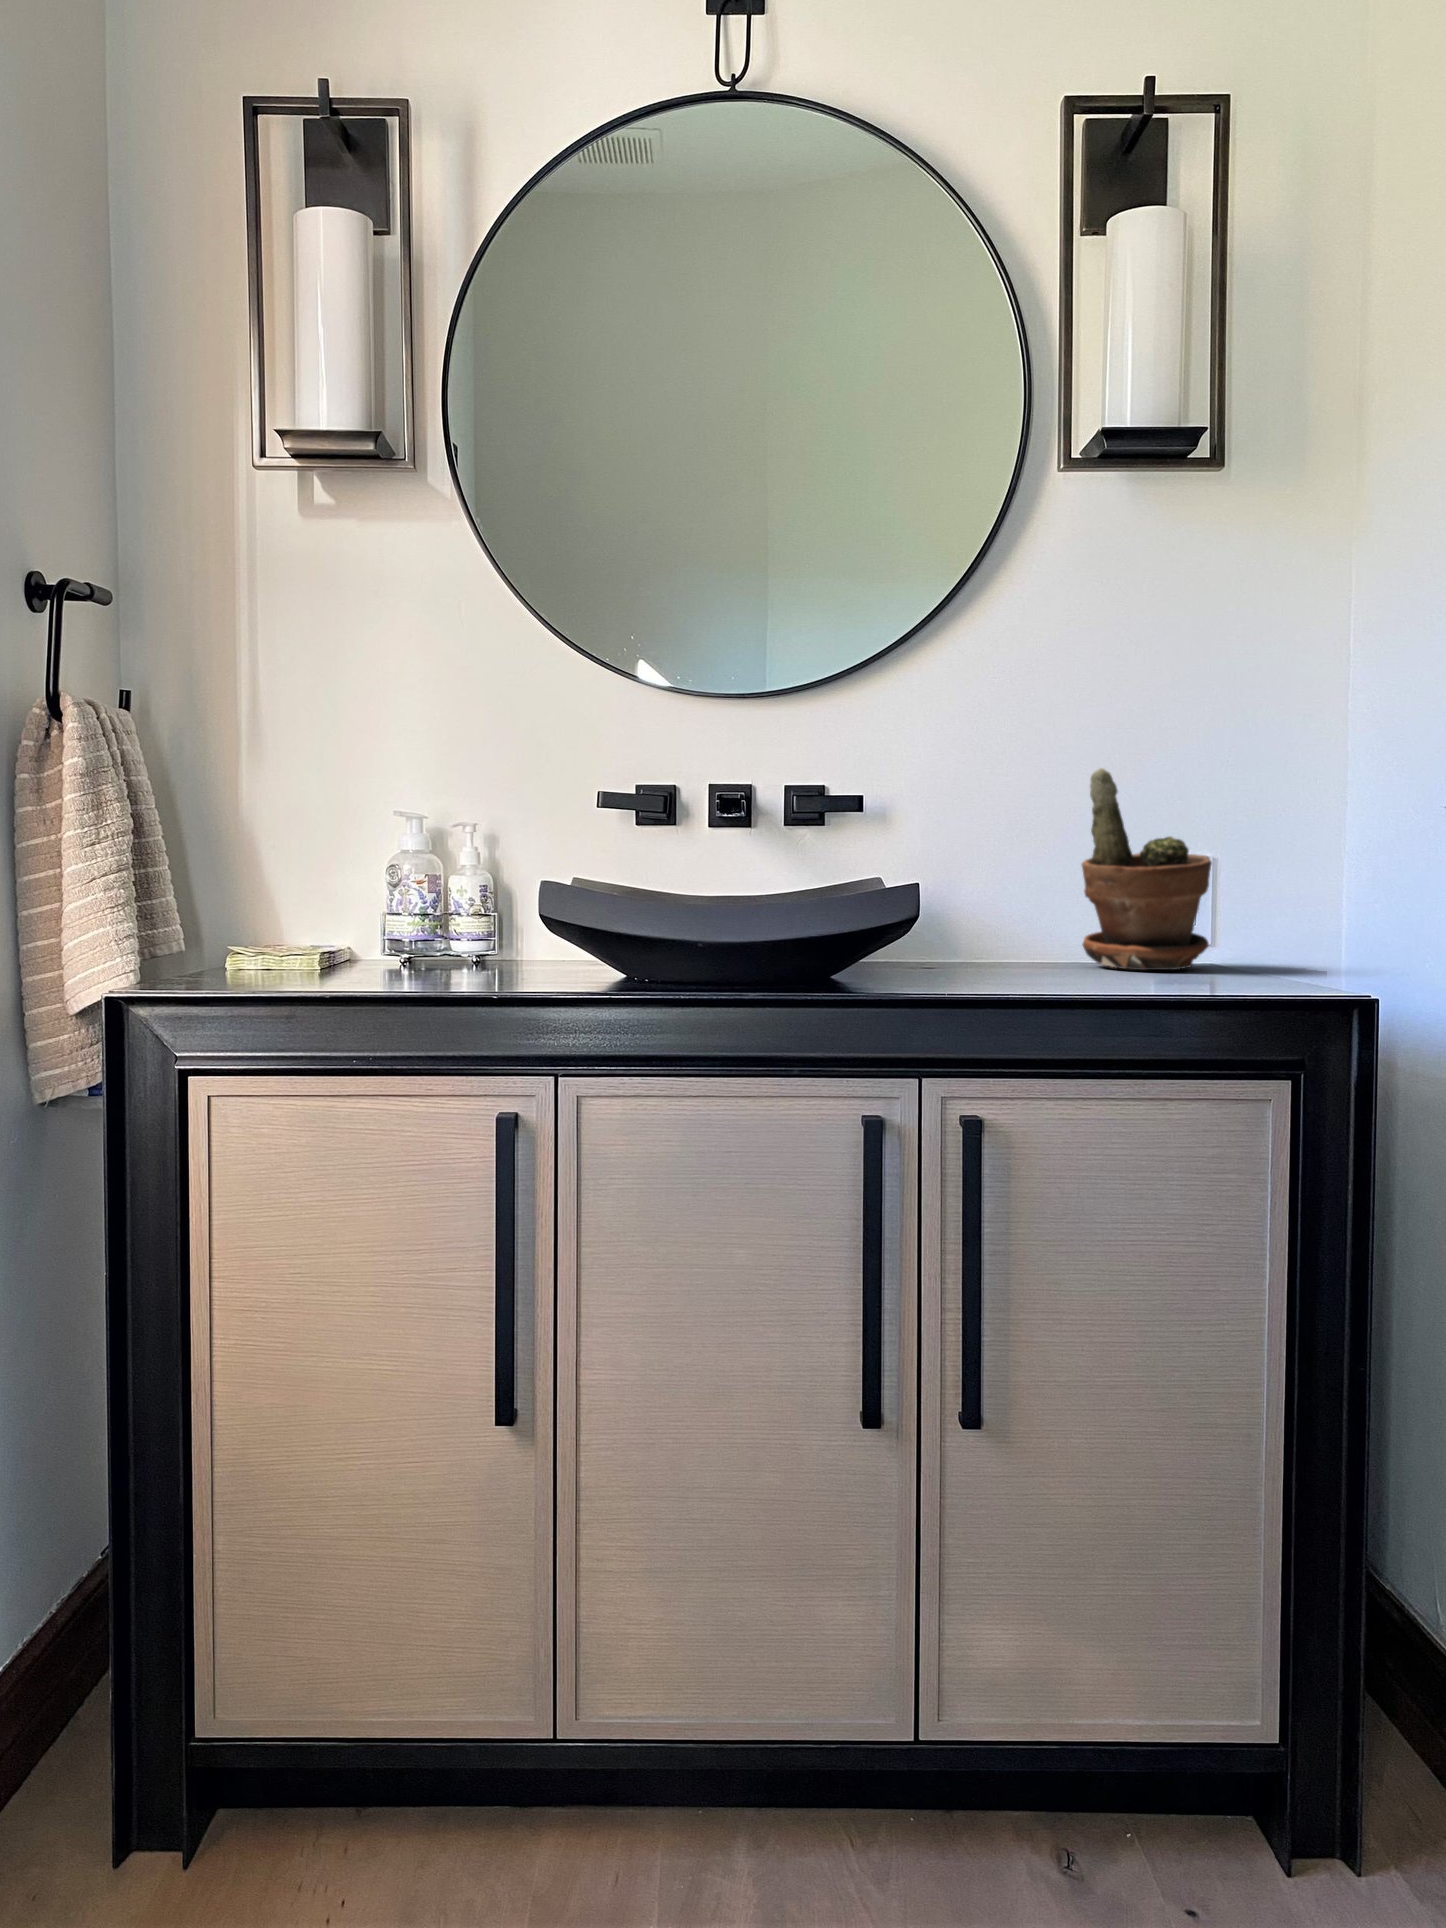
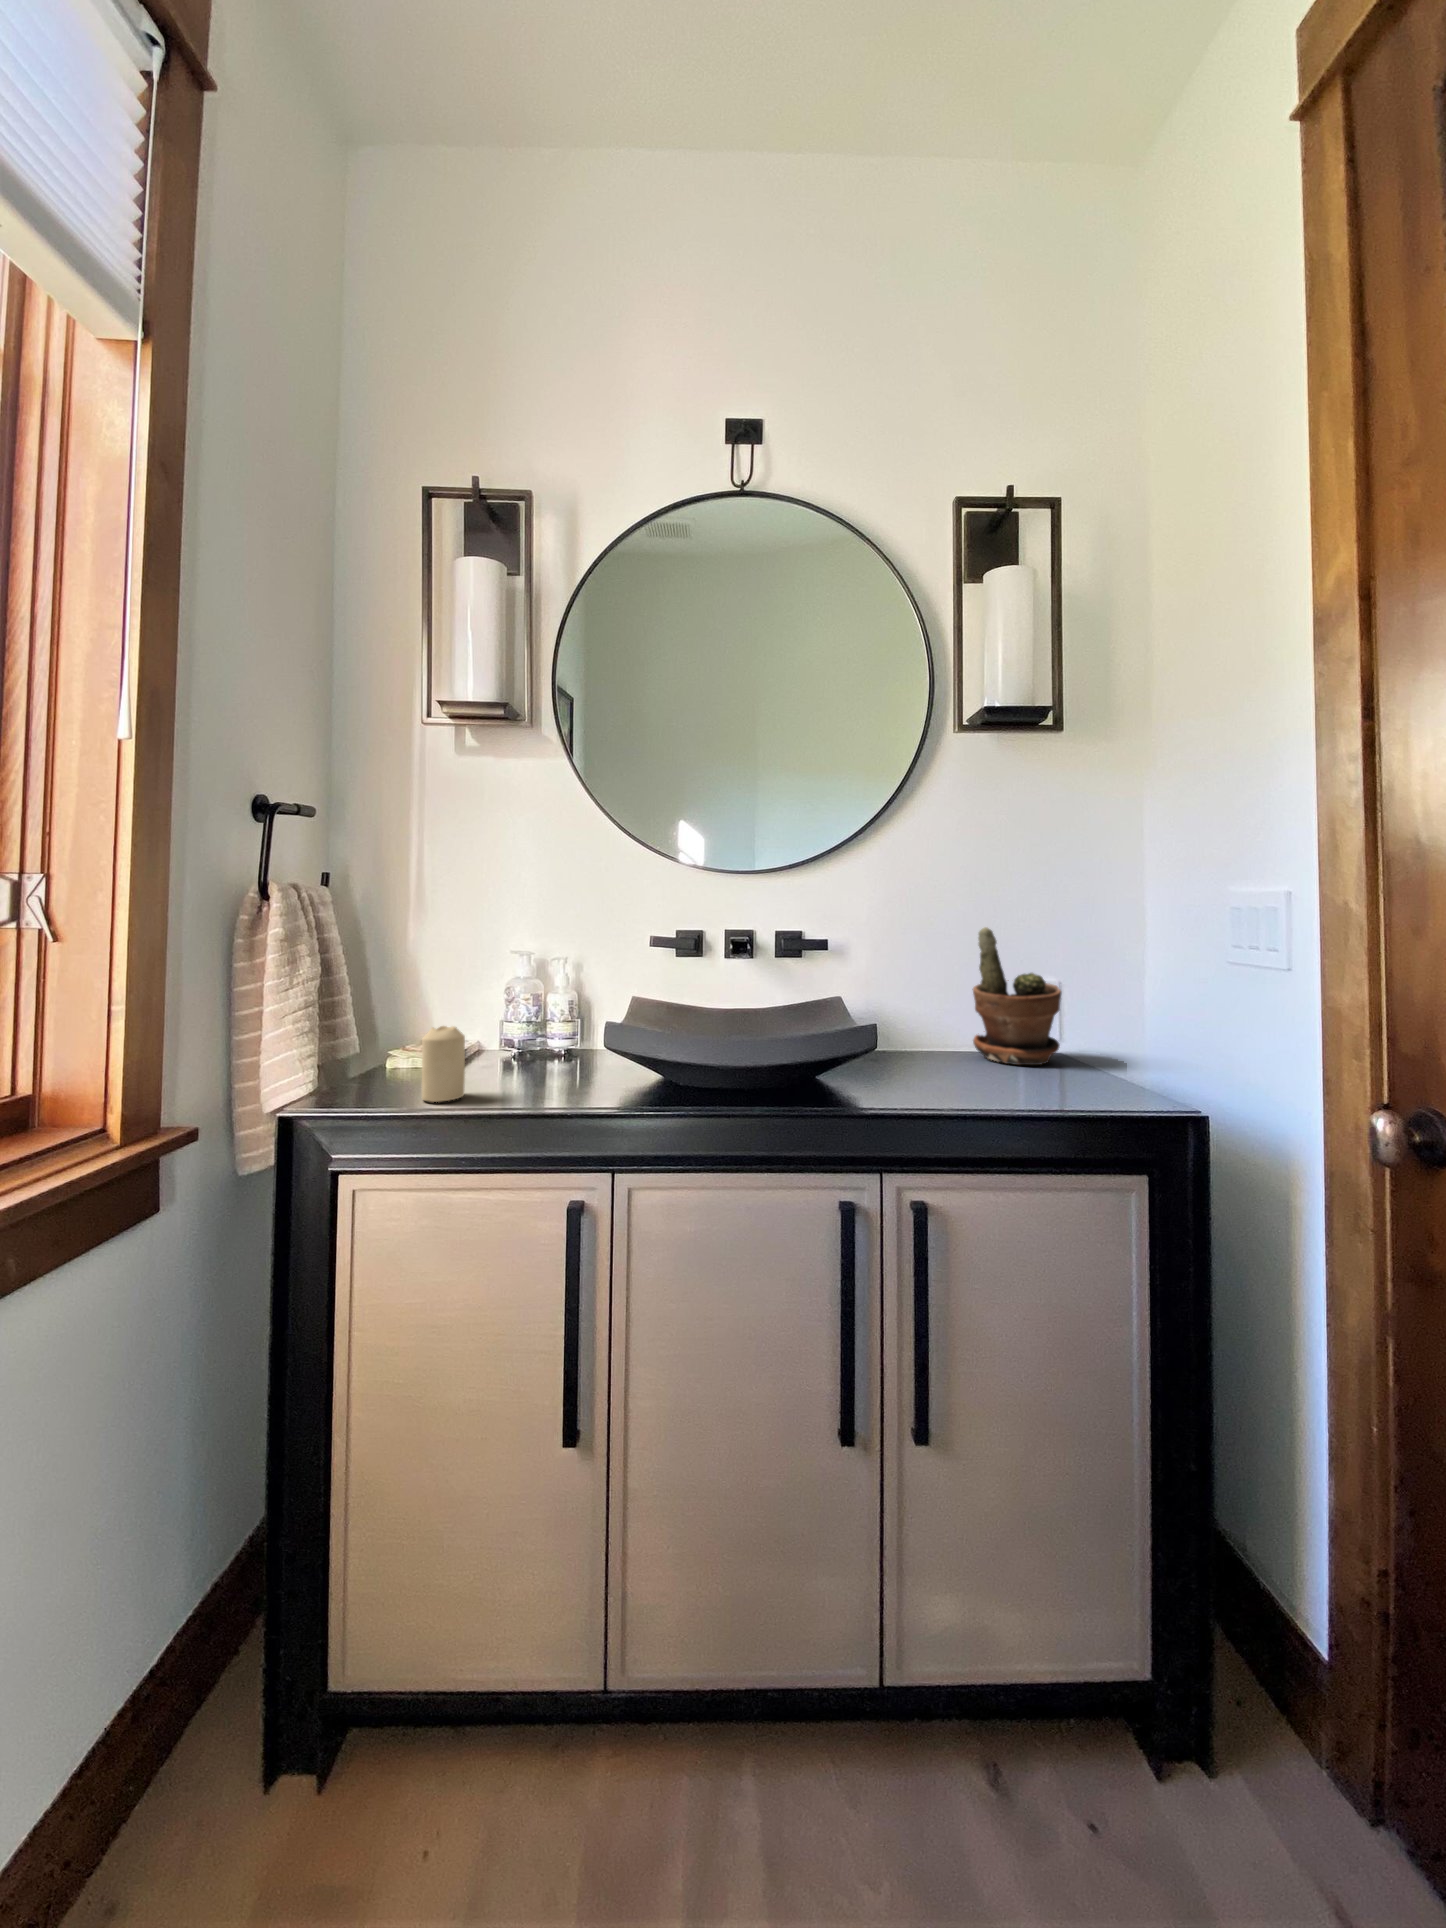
candle: none [297,888,353,986] -> present [422,1026,465,1102]

